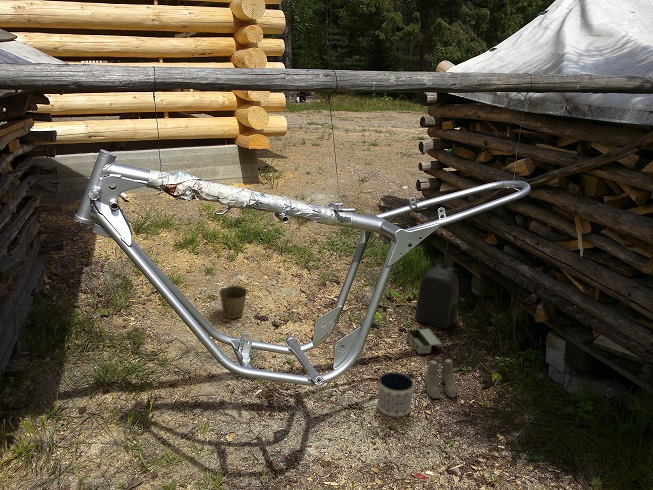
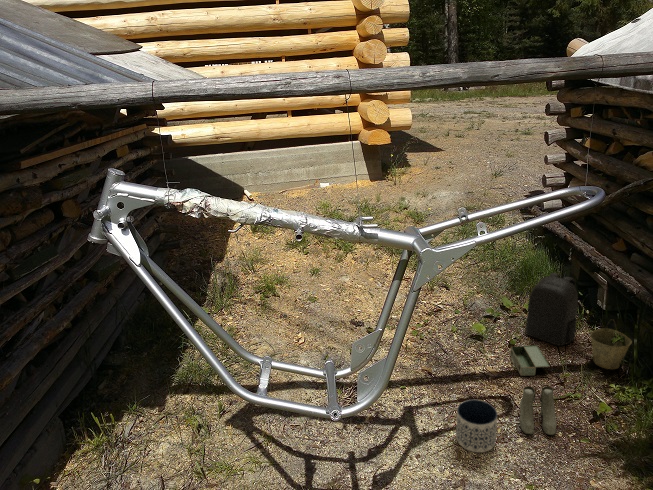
bucket: present [220,286,247,318] -> present [590,328,632,369]

